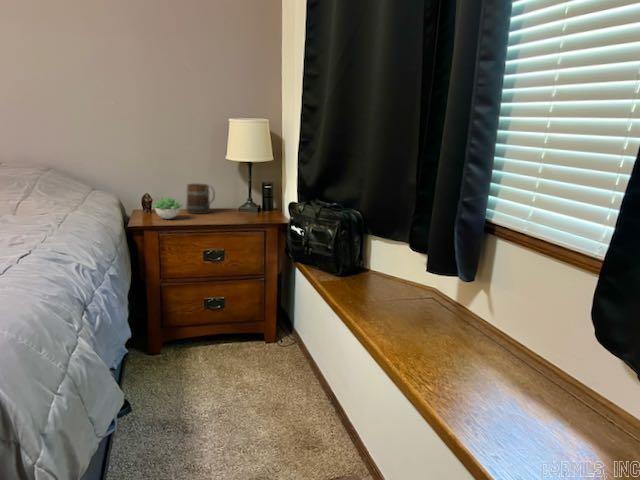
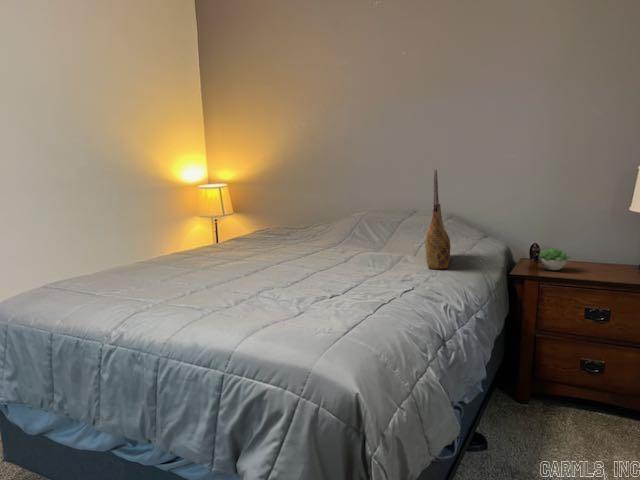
tote bag: none [29,110,65,228] -> present [425,169,450,269]
mug: present [186,184,215,214] -> none [578,234,614,268]

